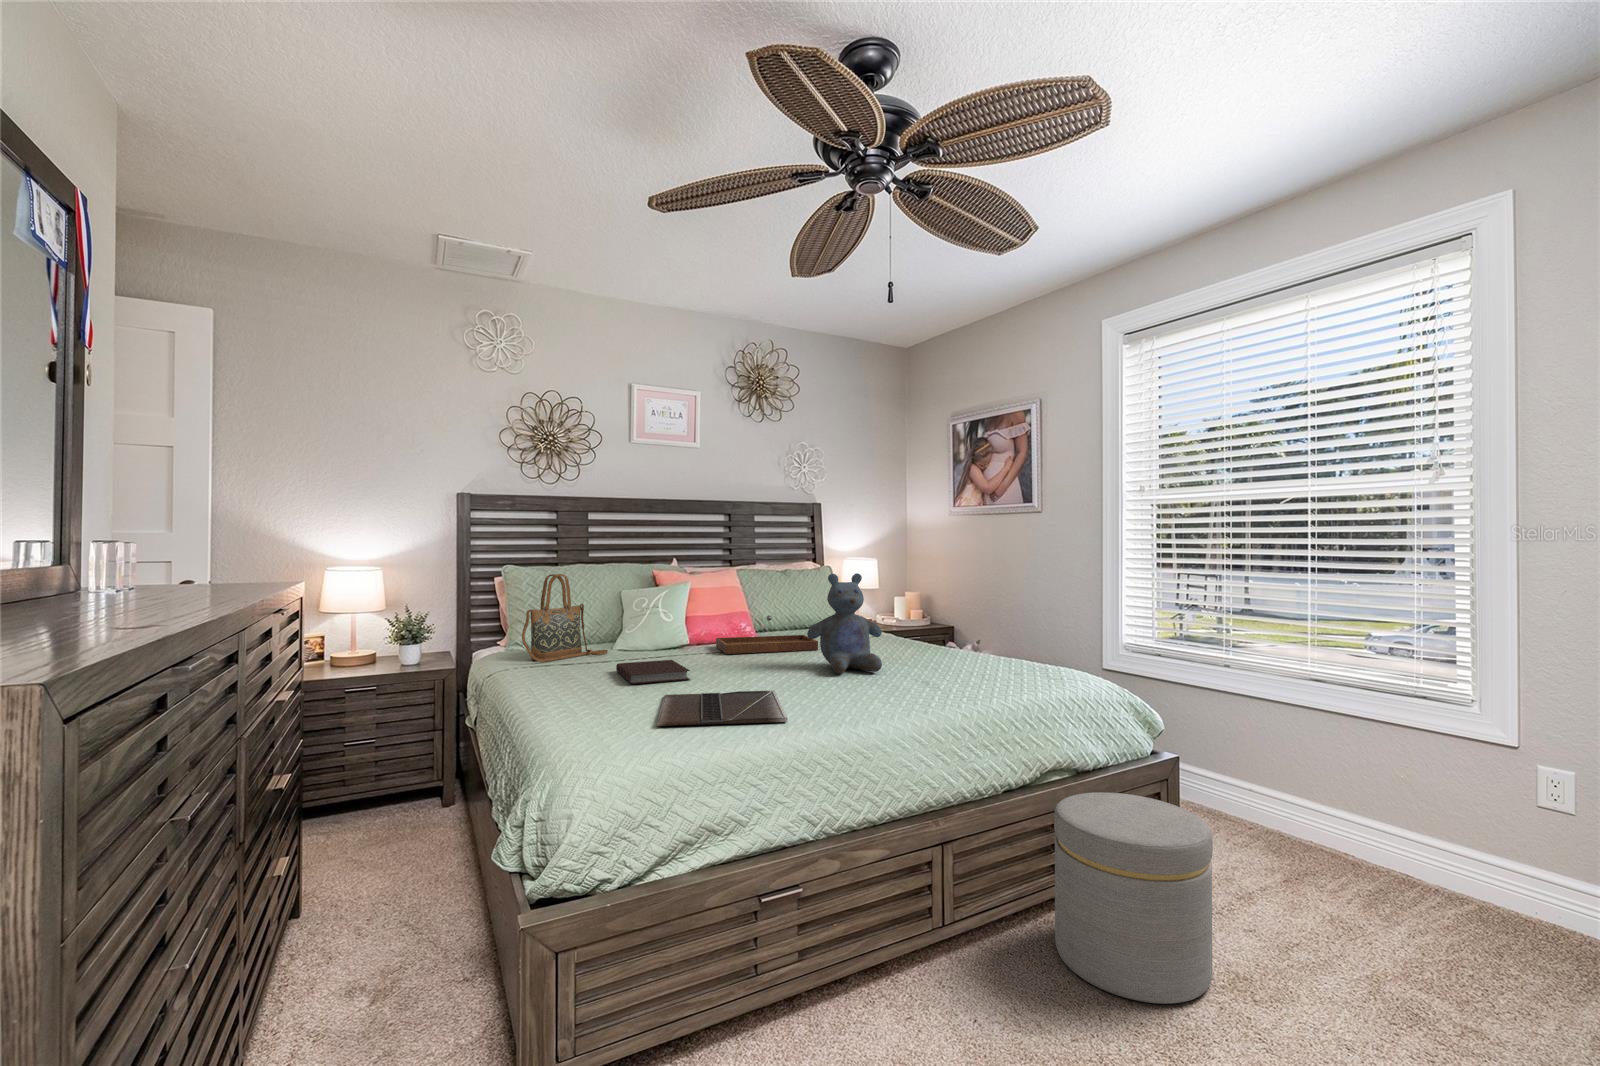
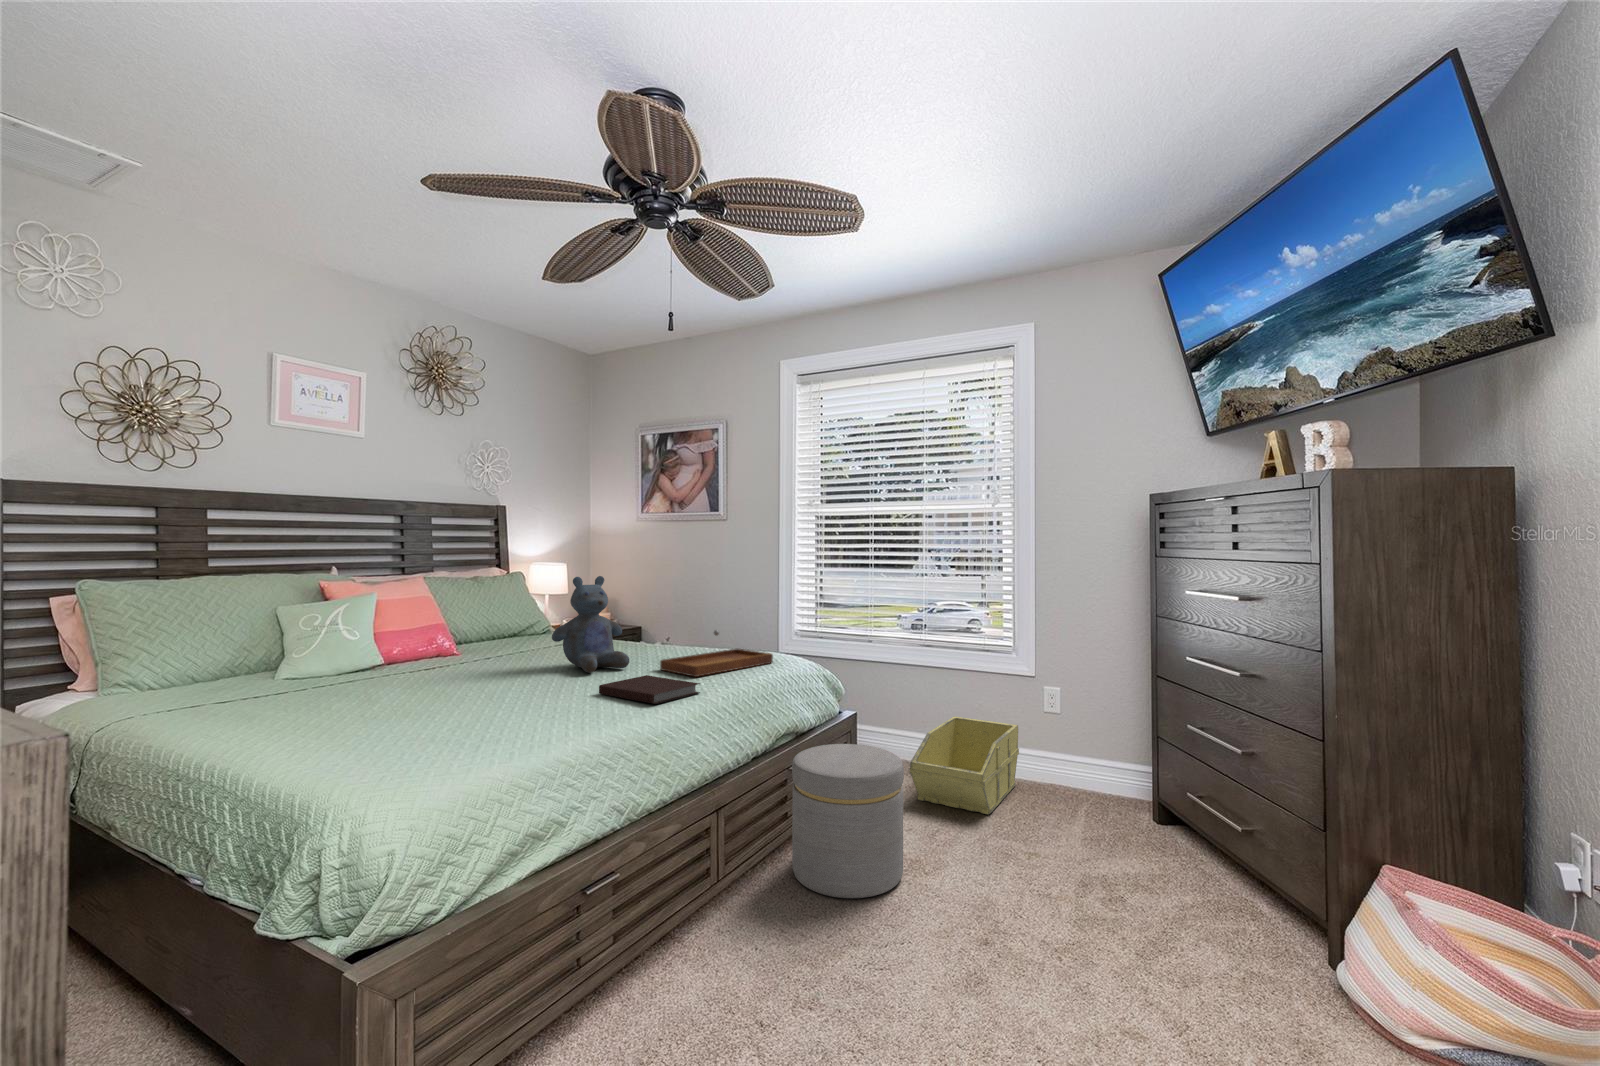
handbag: present [522,574,608,662] -> none [166,585,287,695]
tray: present [716,615,818,654] -> present [660,630,773,677]
notebook: present [616,660,690,684] -> present [599,675,700,704]
laptop: present [657,691,787,726] -> none [419,694,583,742]
storage bin: none [1261,785,1475,939] -> present [909,716,1019,814]

